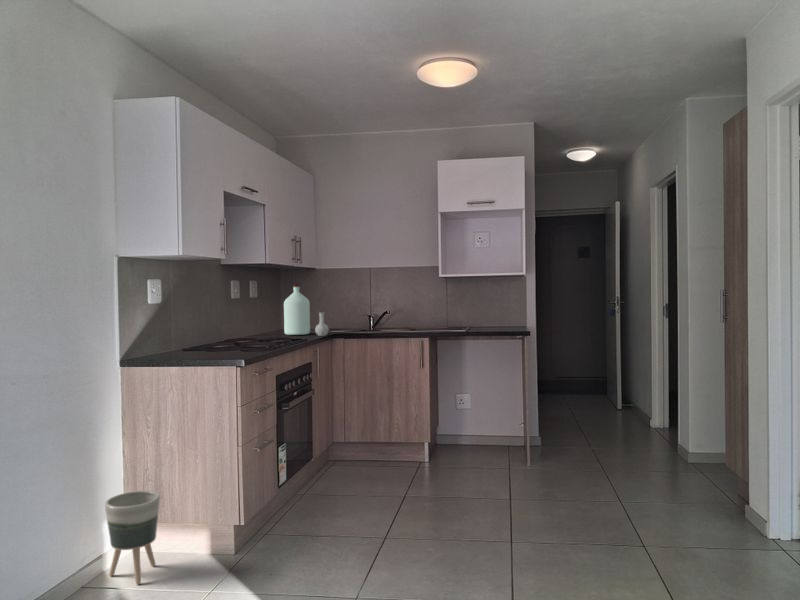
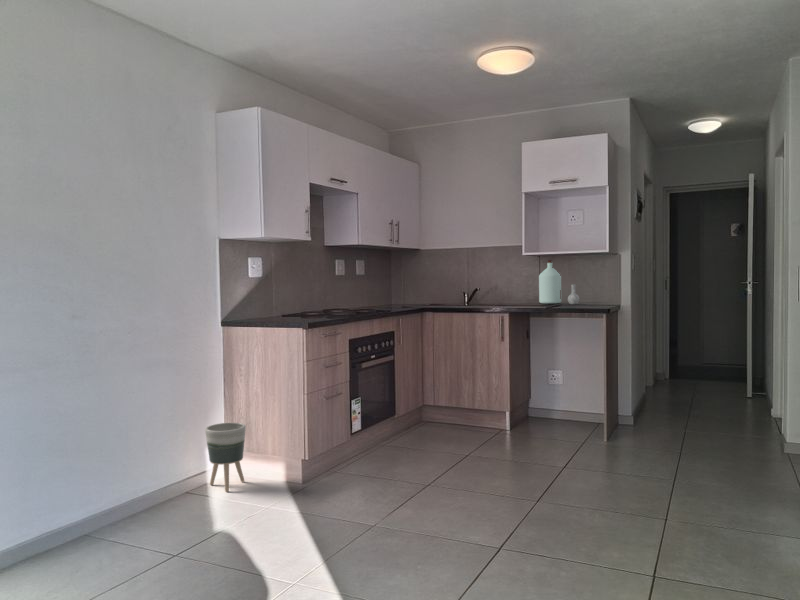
bottle: present [284,284,329,336] -> present [539,260,580,304]

